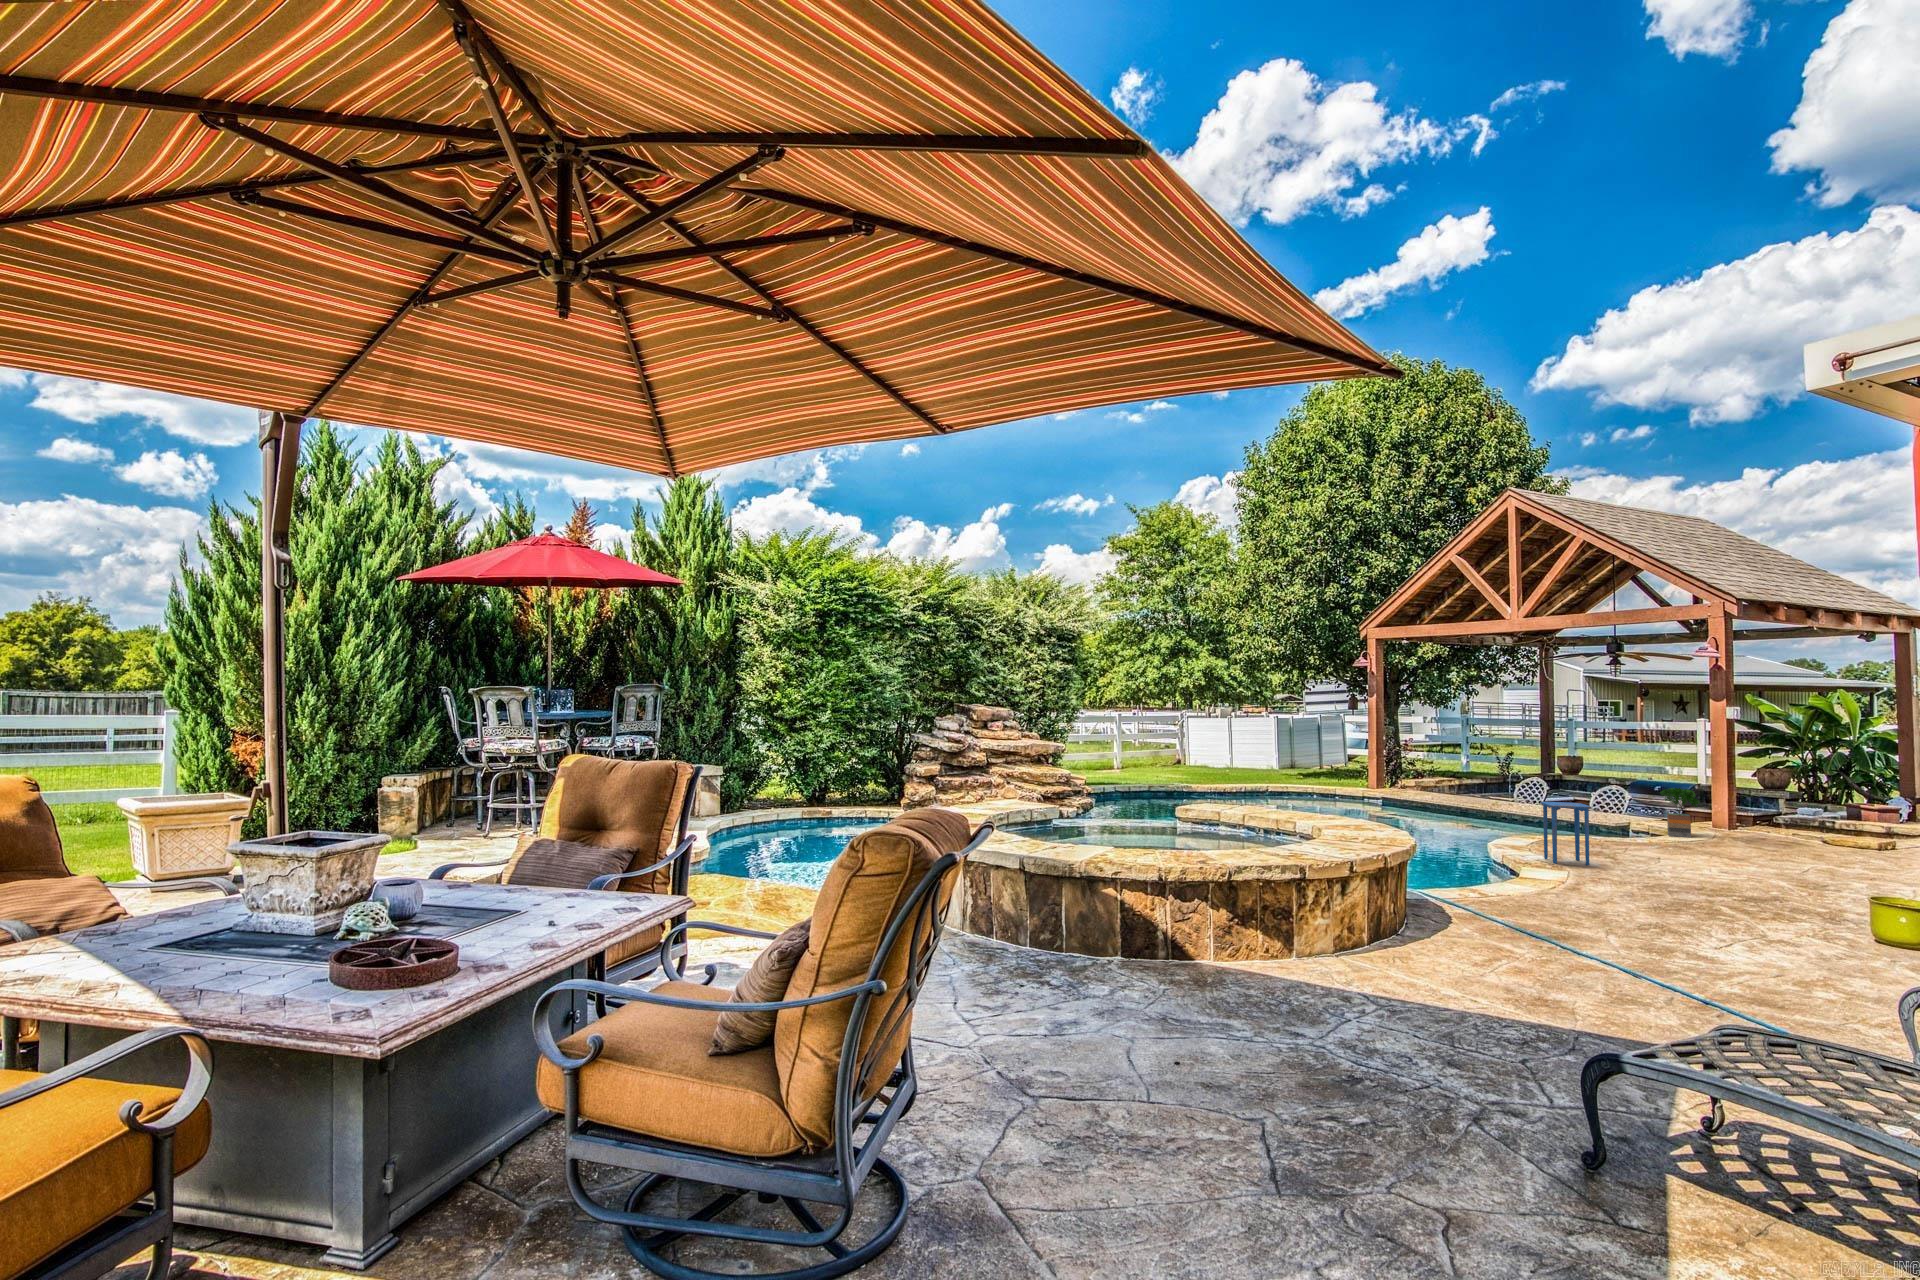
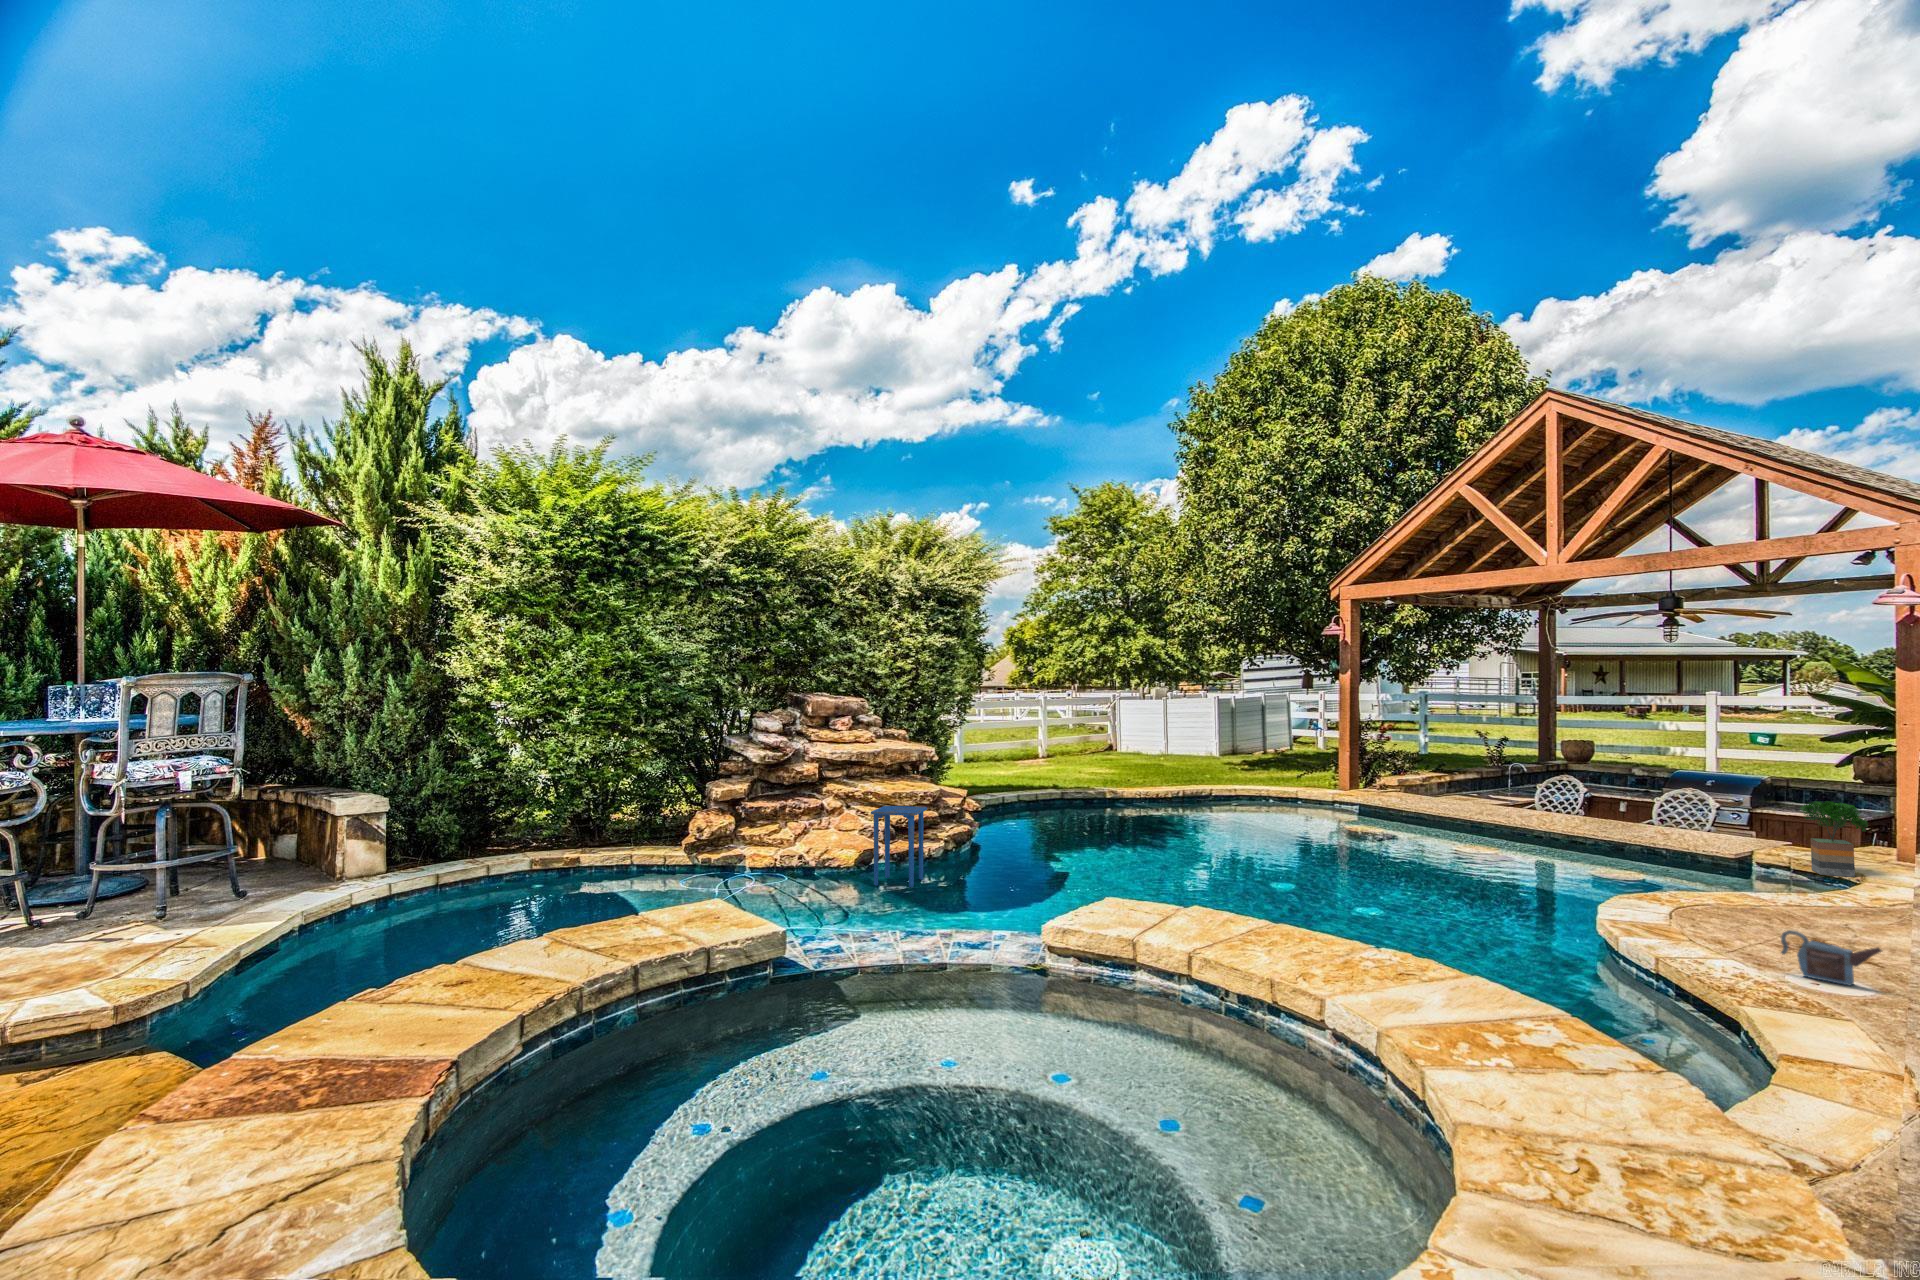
side table: present [1540,802,1592,865] -> present [871,806,927,887]
watering can: none [1584,846,1632,874] -> present [1781,930,1882,986]

